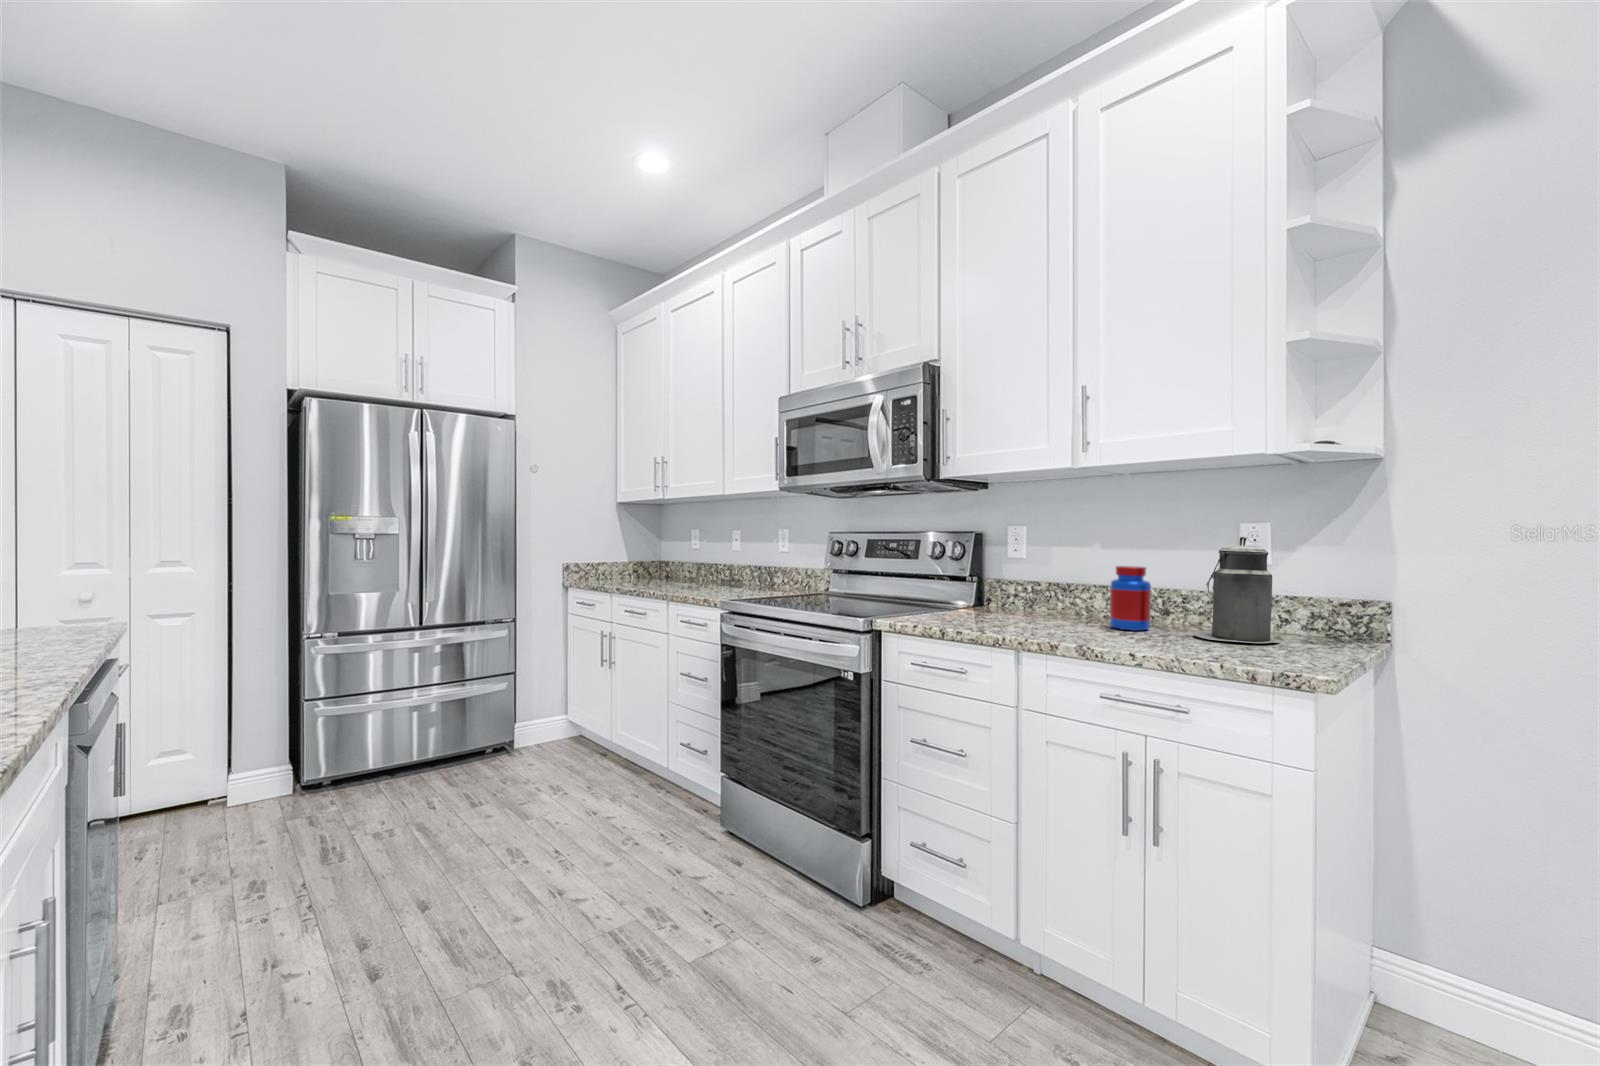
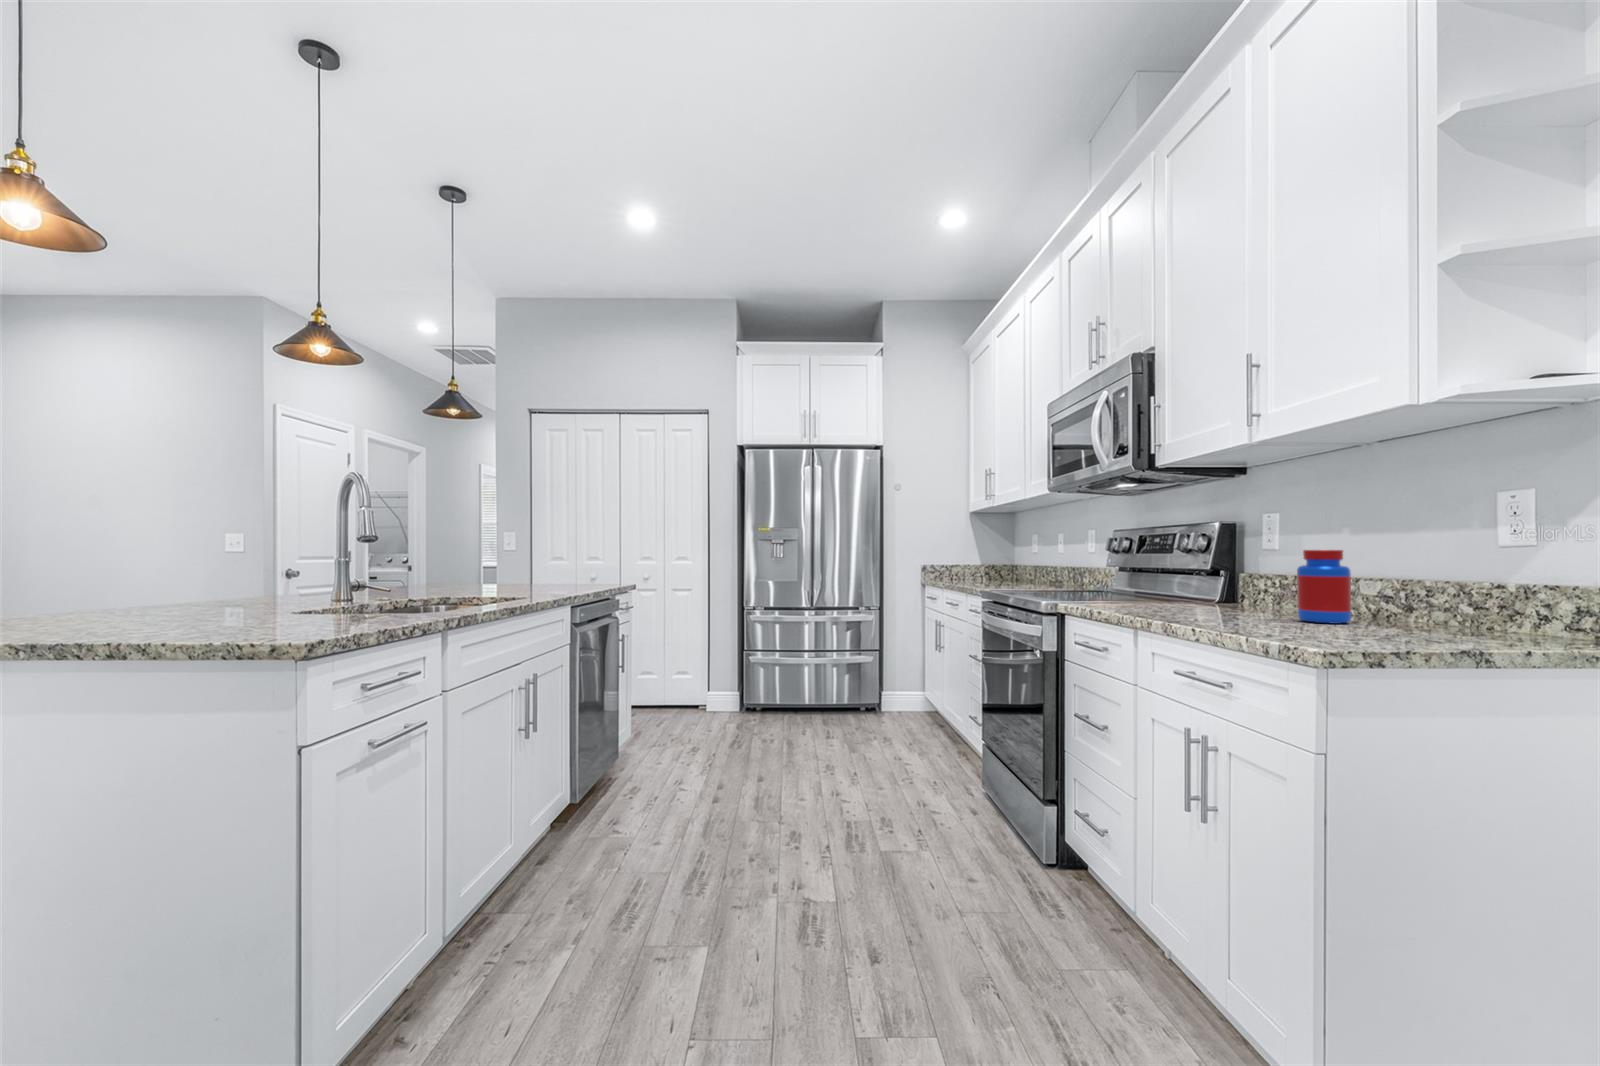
canister: present [1193,537,1279,643] -> none [1371,506,1496,640]

